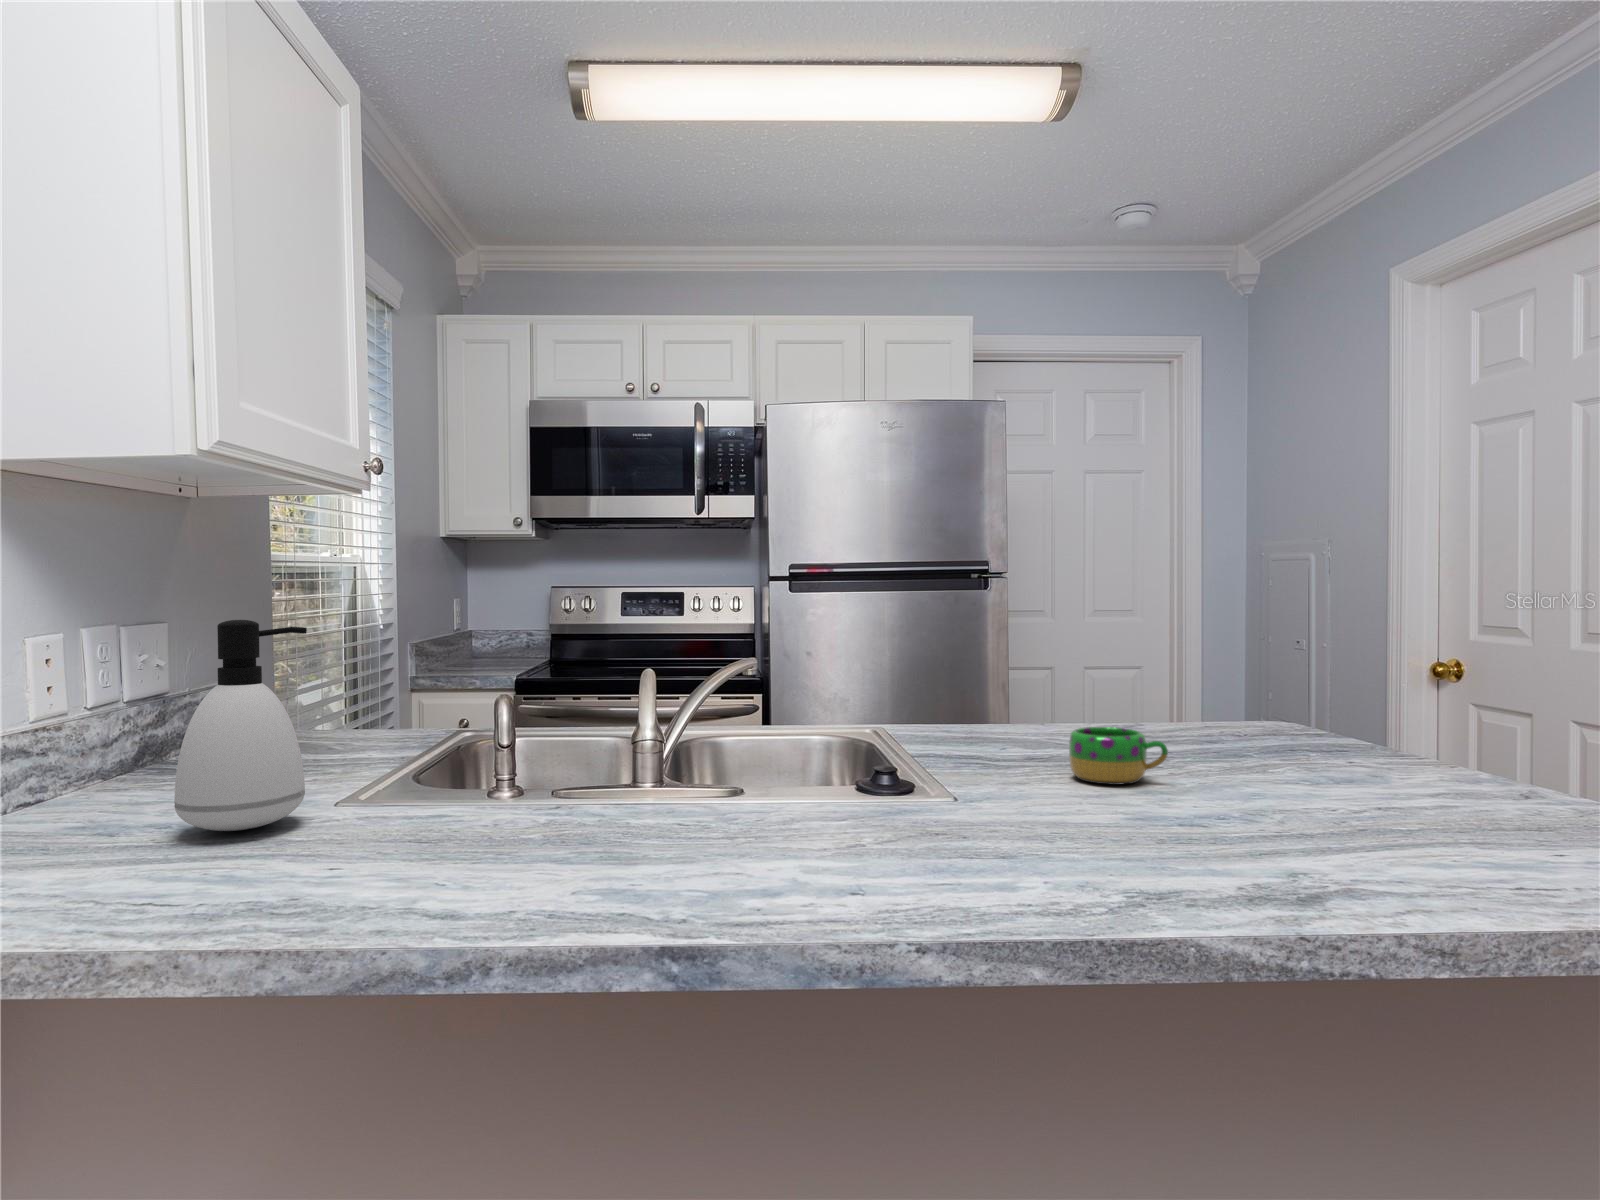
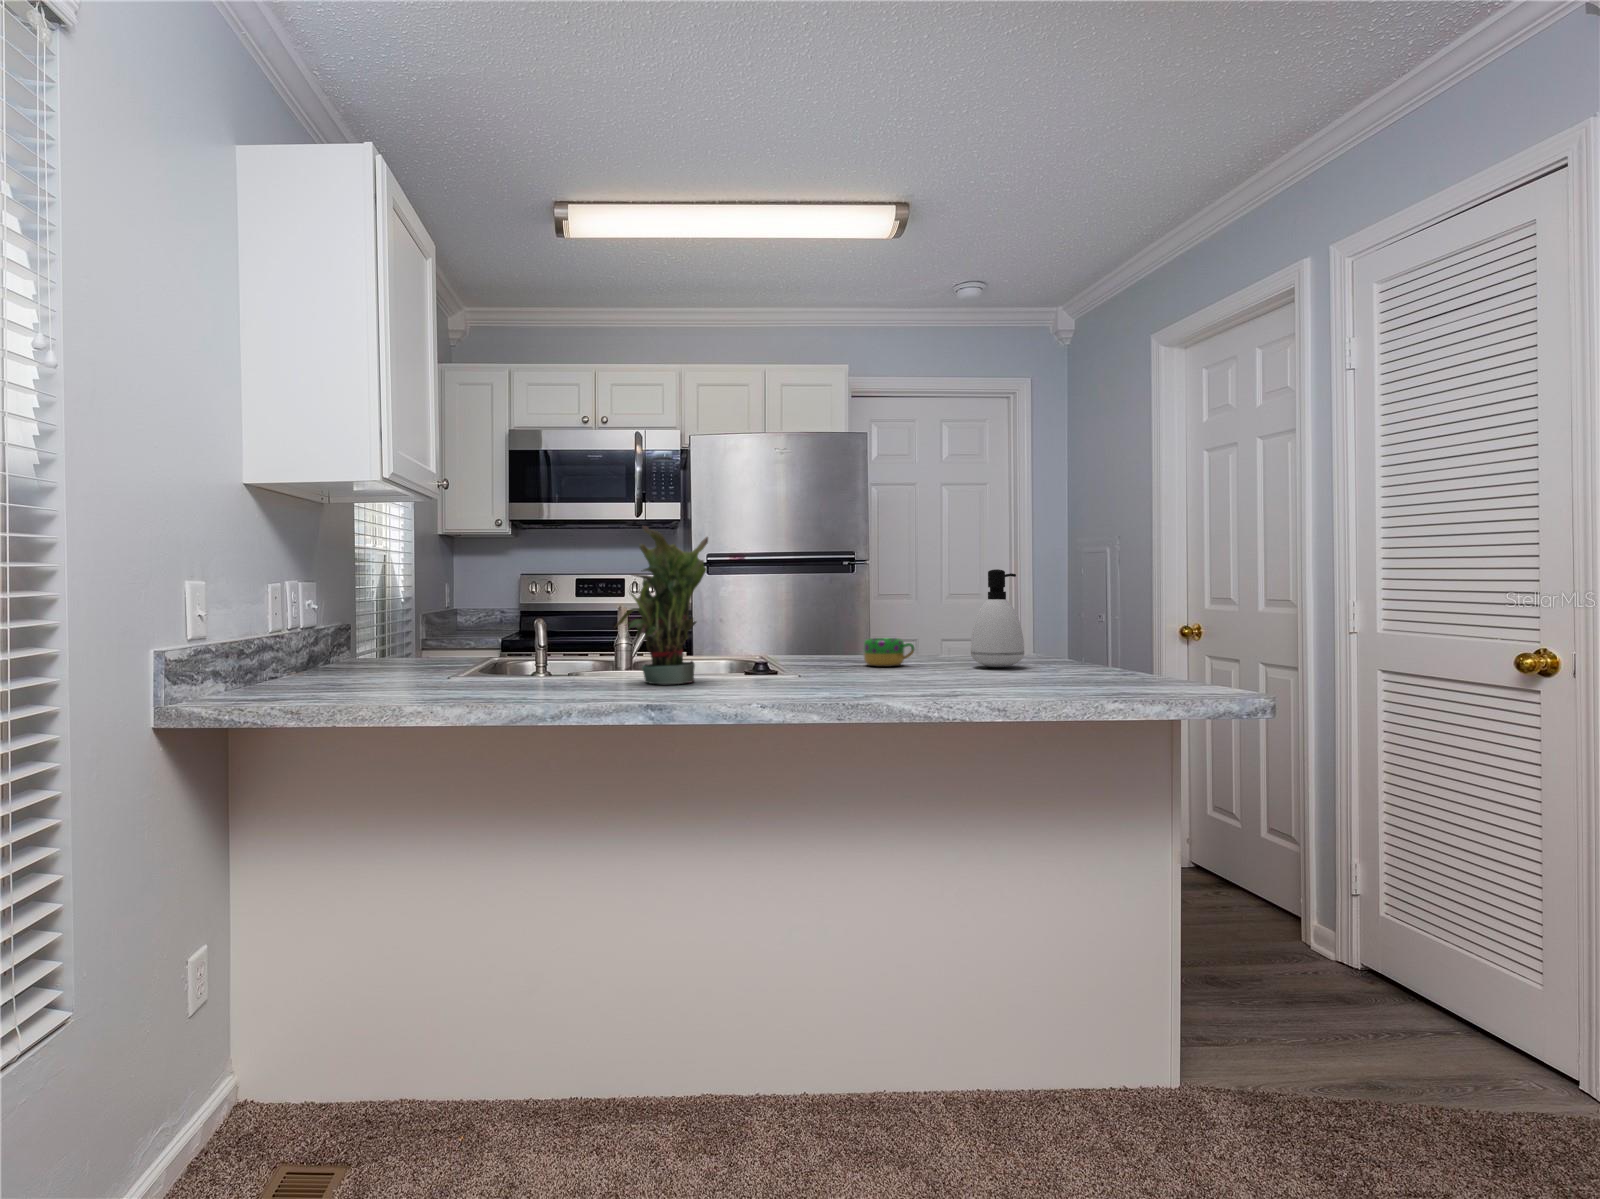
potted plant: none [613,534,795,848] -> present [616,526,708,684]
soap dispenser: present [174,620,307,831] -> present [971,569,1024,667]

